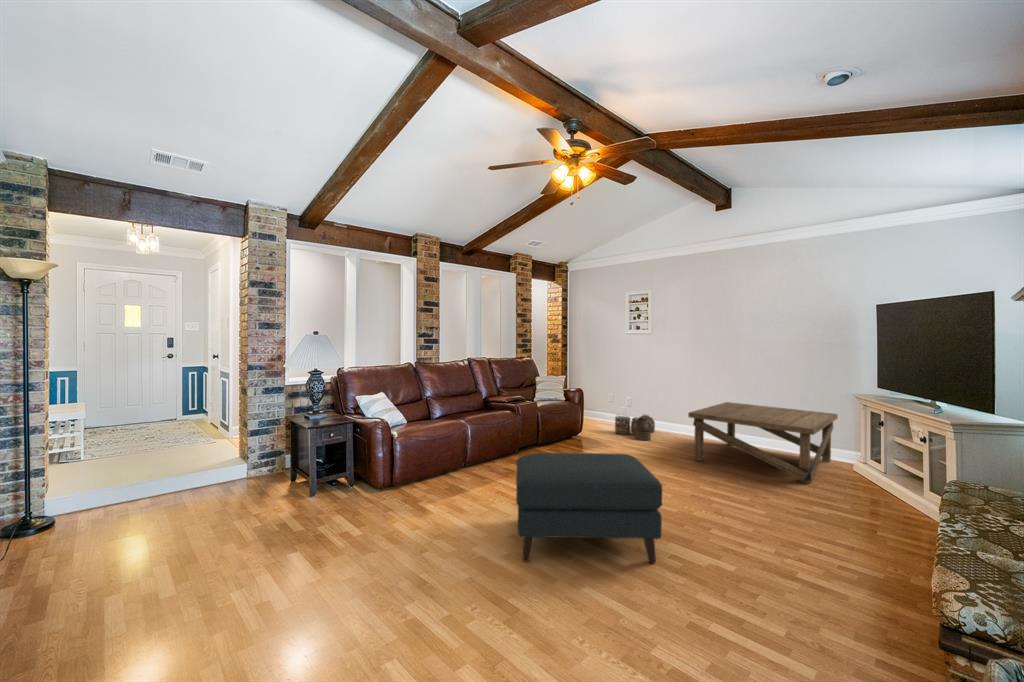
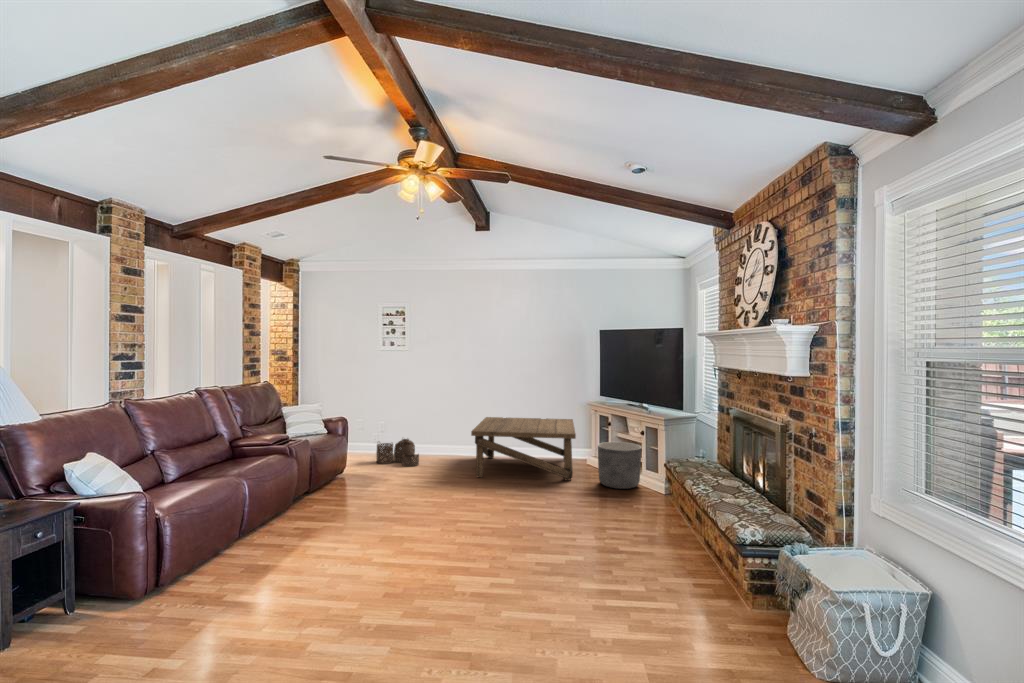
planter: none [844,445,917,510] -> present [598,442,642,489]
ottoman: present [516,453,662,563] -> none [374,479,539,612]

